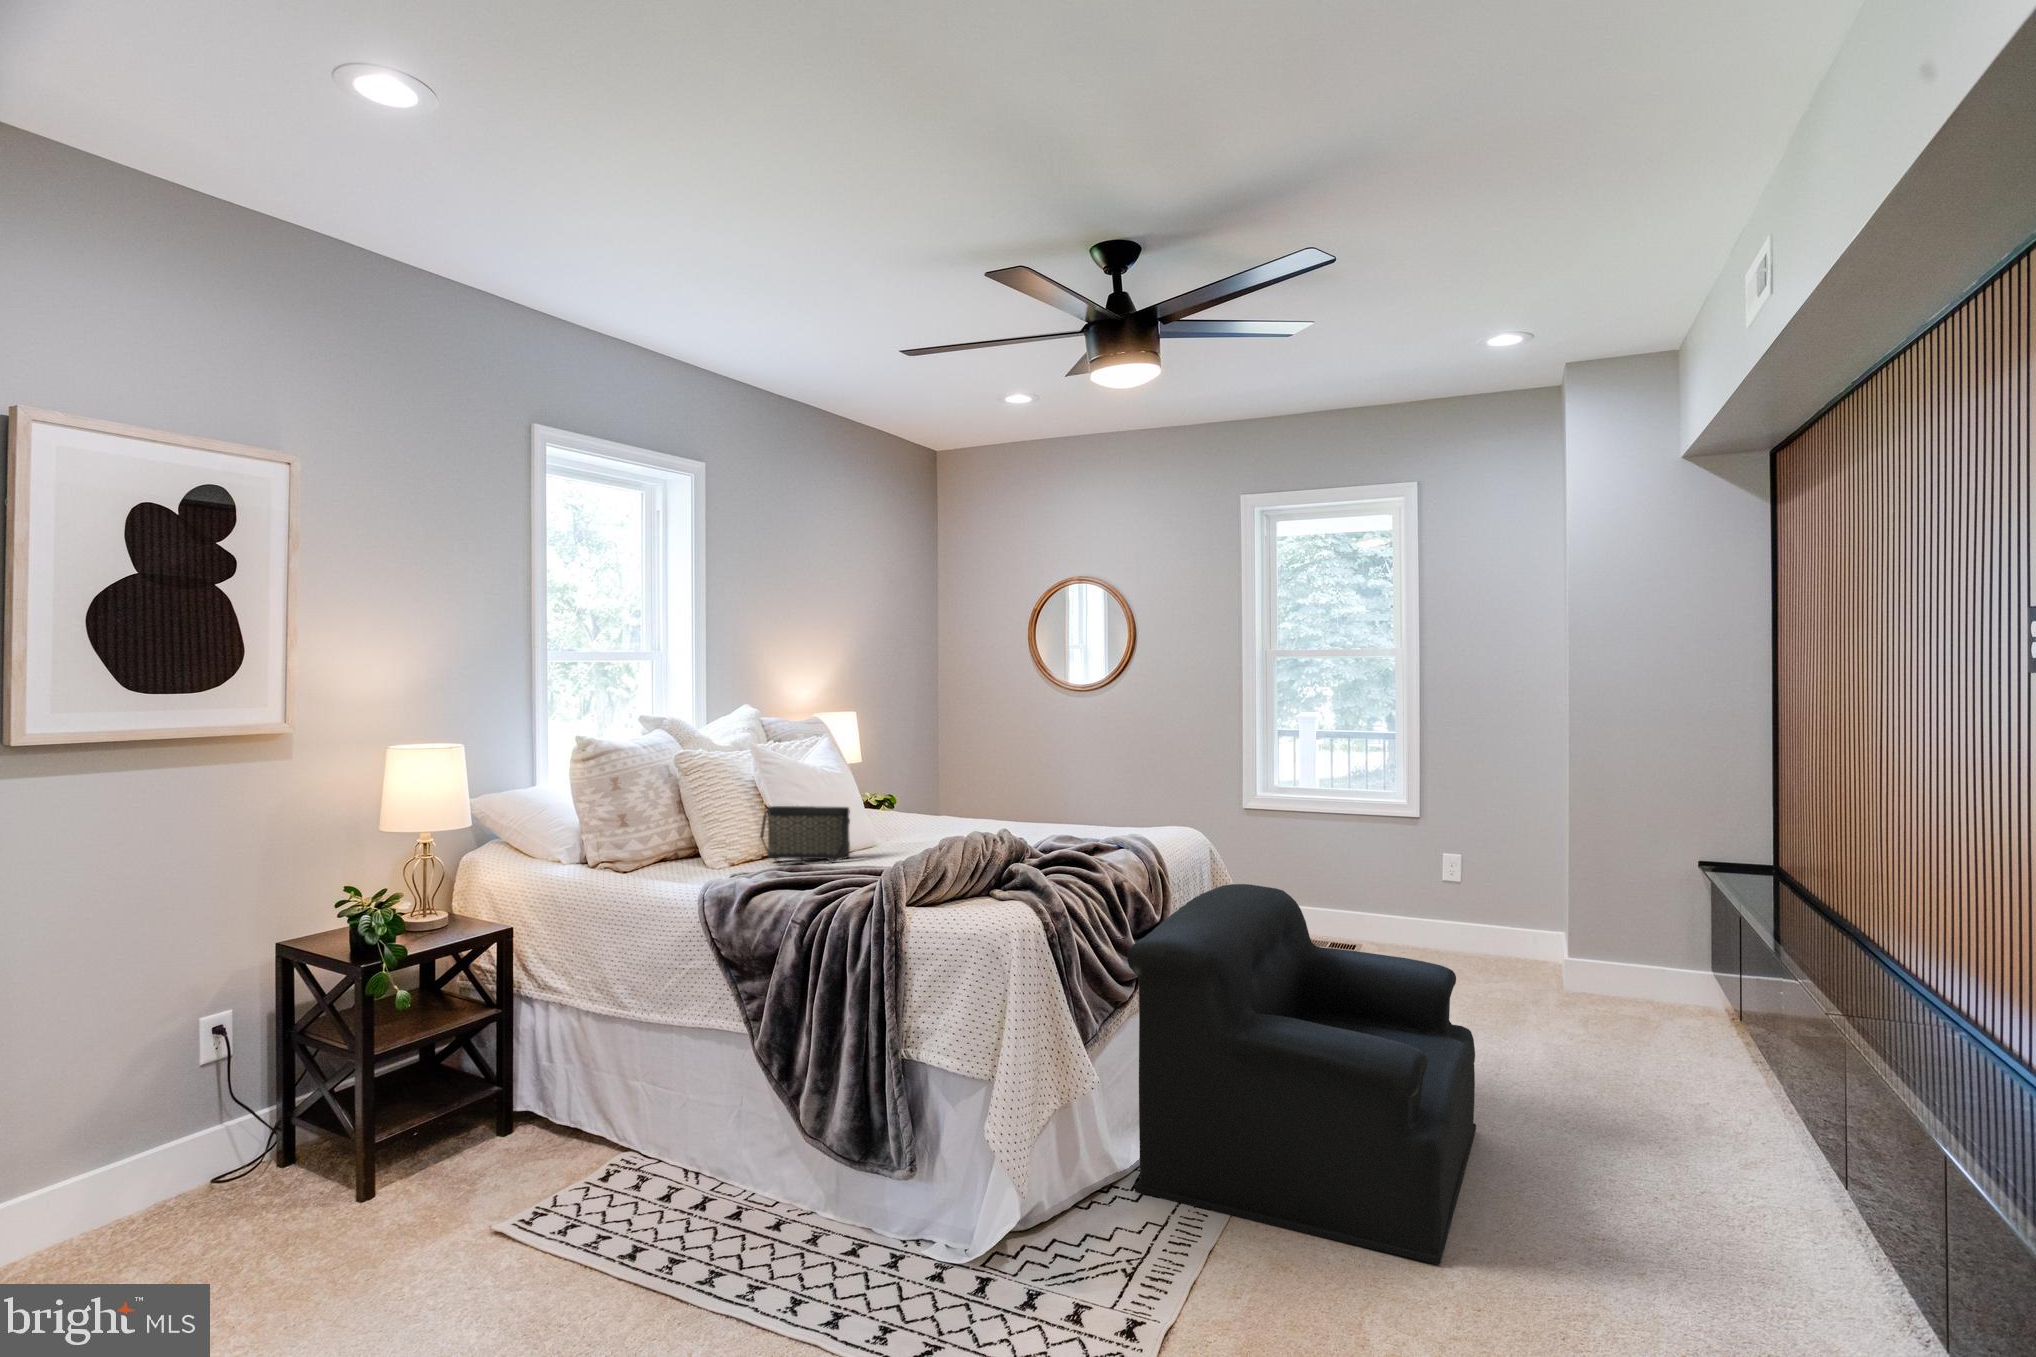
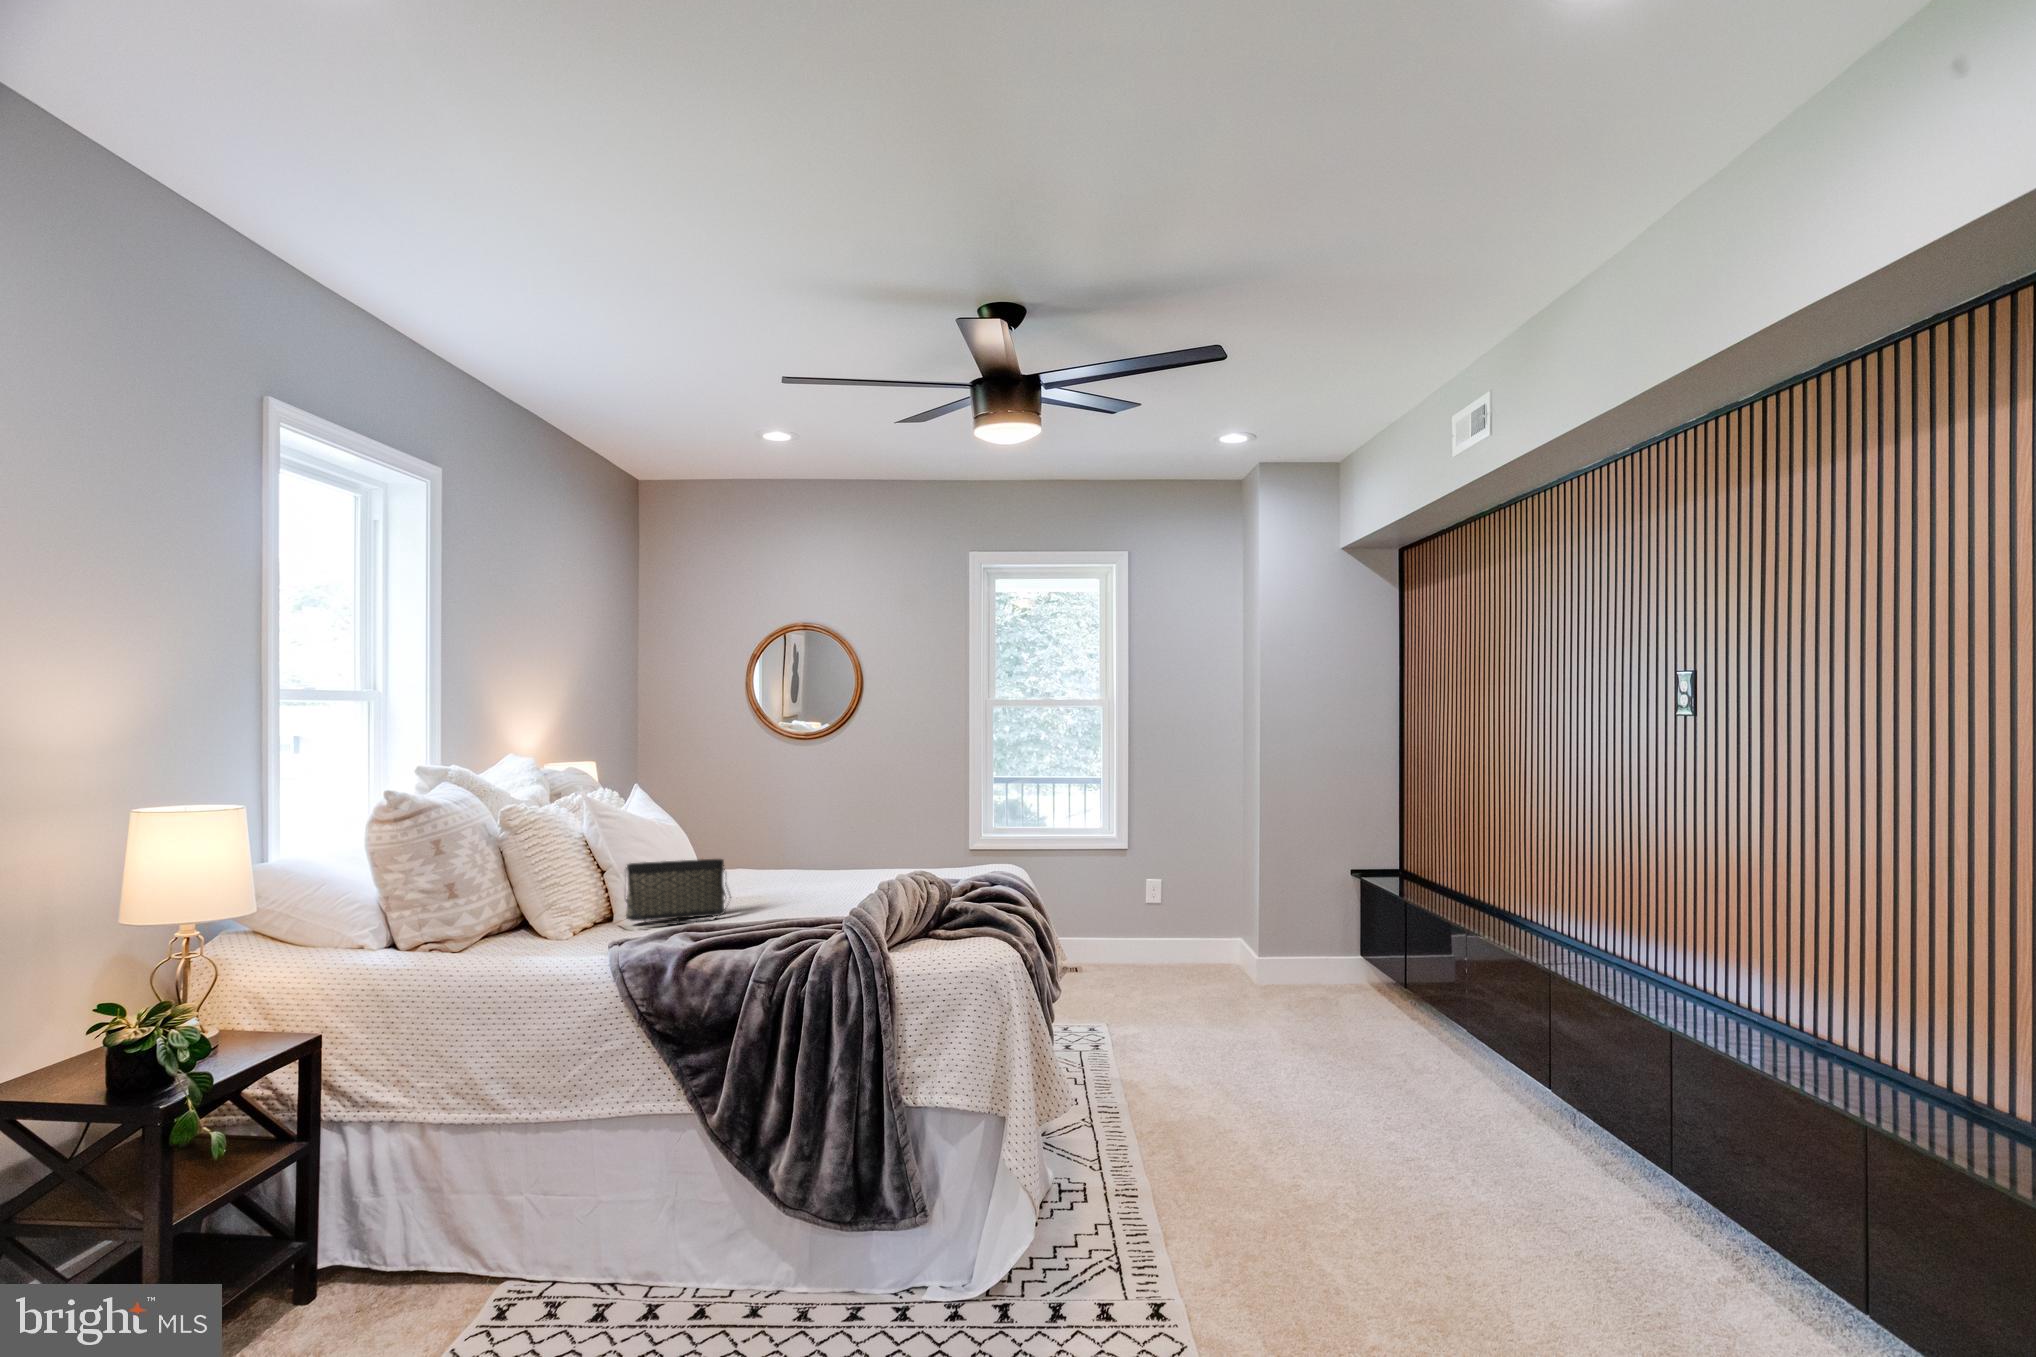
armchair: present [1127,884,1476,1265] -> none [1053,907,1333,1204]

